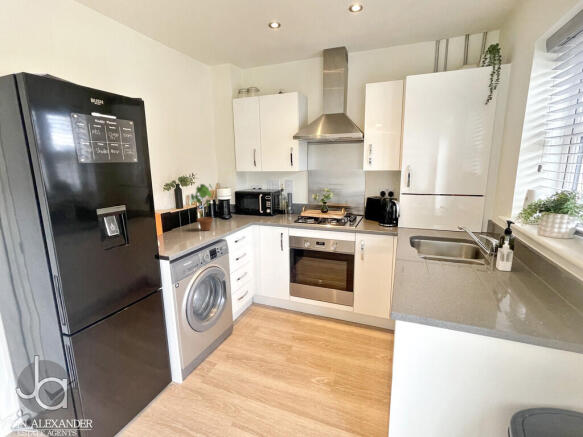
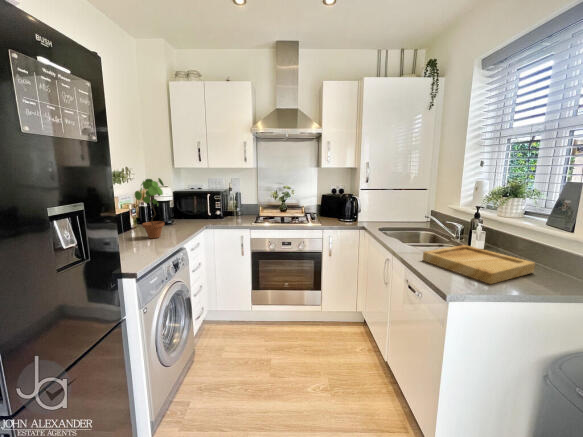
tray: none [417,264,546,309] -> present [423,245,535,284]

